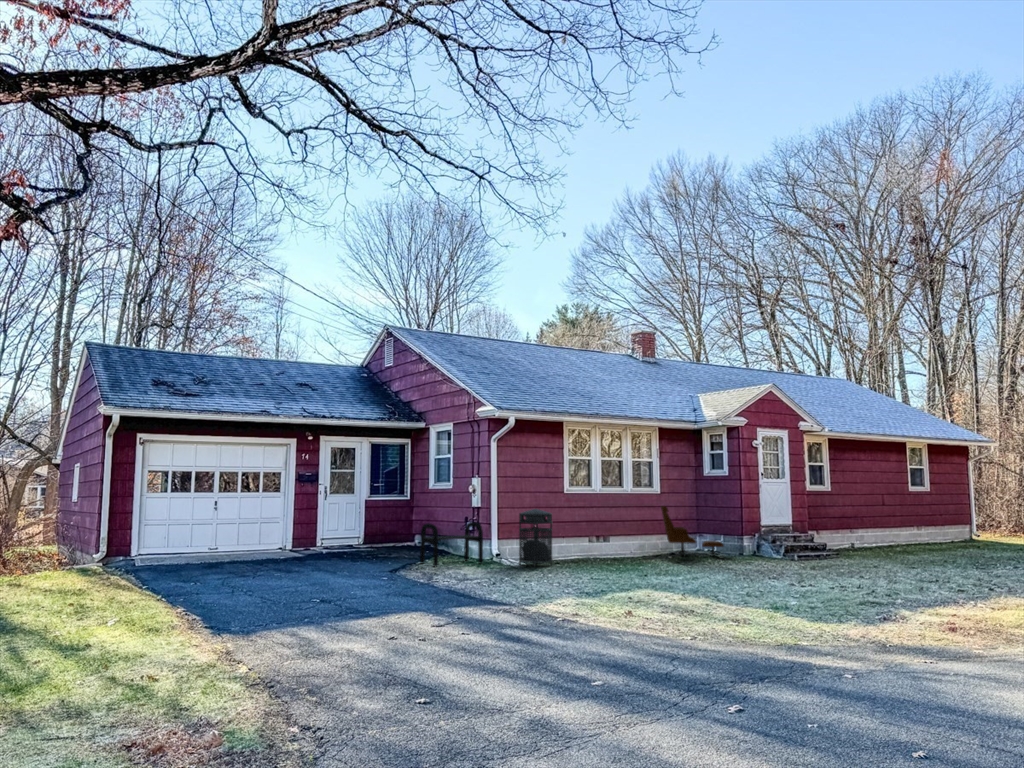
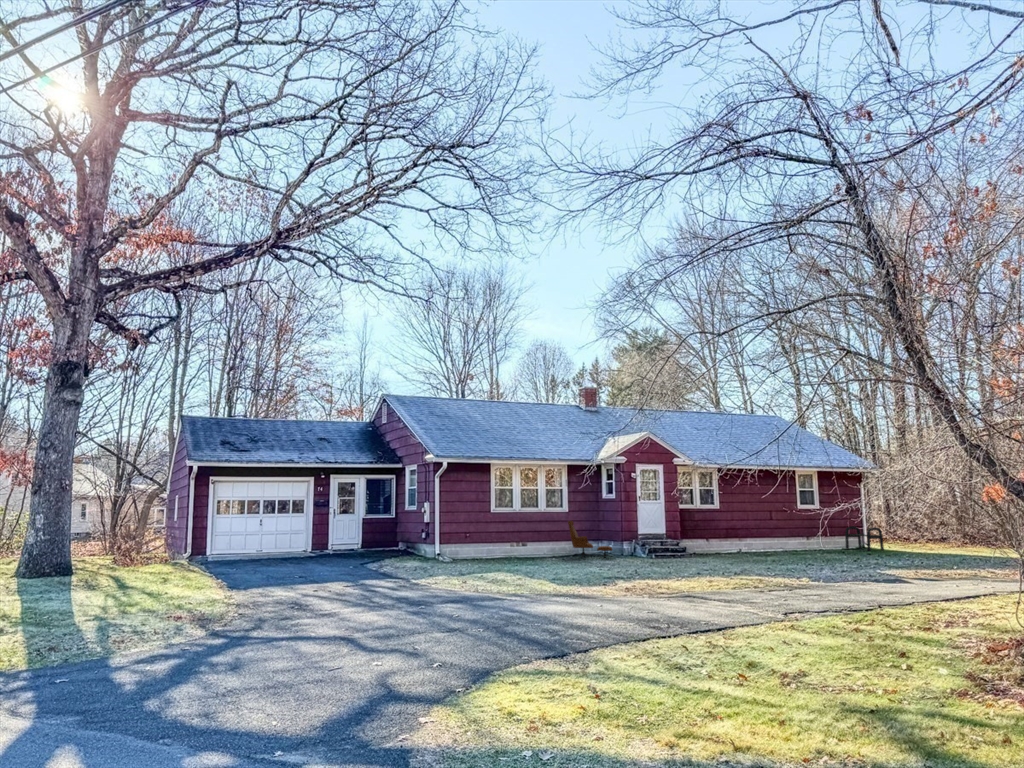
trash can: present [519,509,552,566] -> none [450,523,473,562]
bench: present [420,522,483,567] -> present [845,526,884,551]

